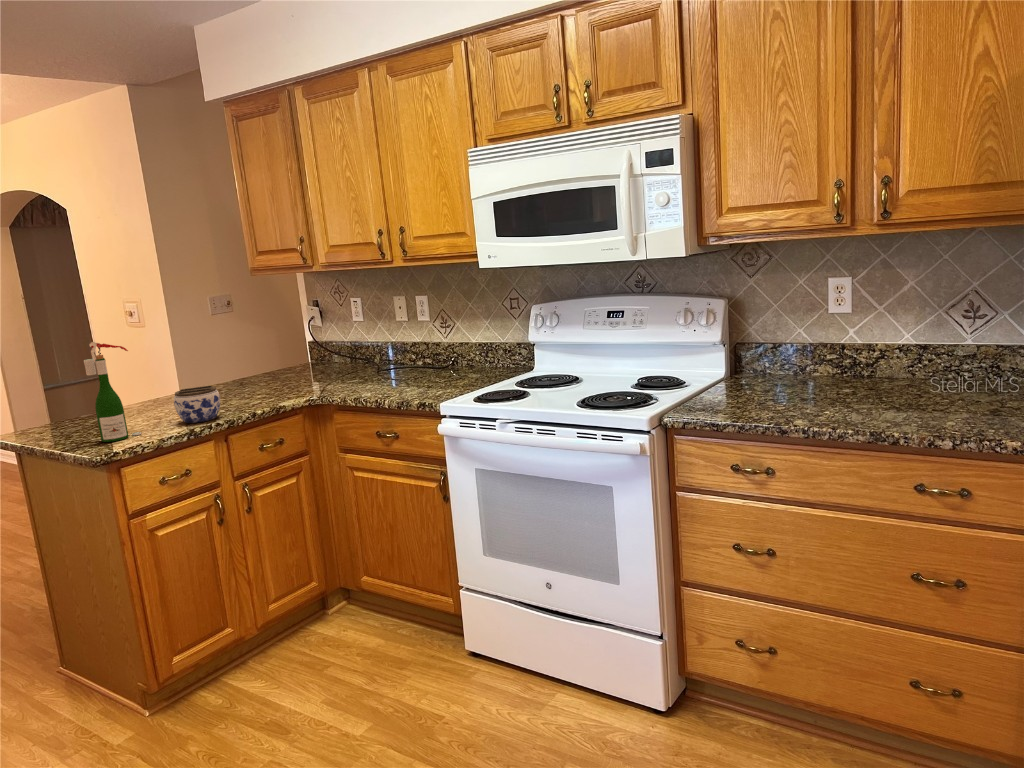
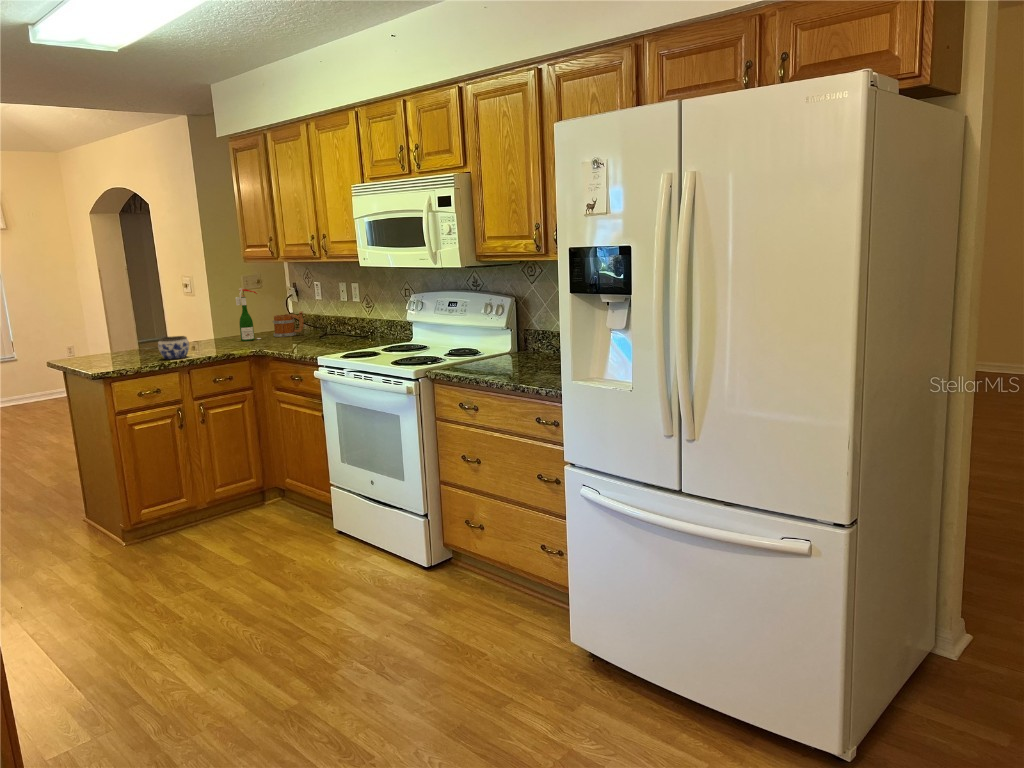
mug: none [300,338,344,375] -> present [273,311,304,337]
wine bottle: present [84,342,141,442] -> present [235,288,261,341]

